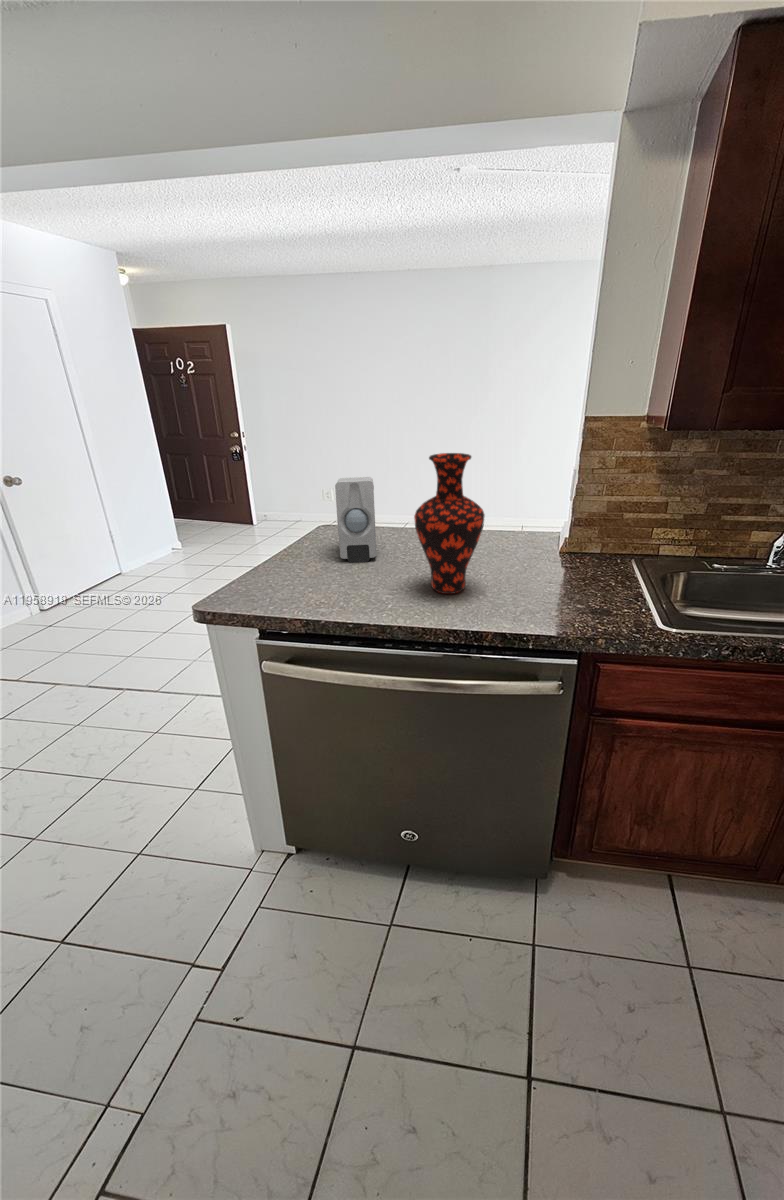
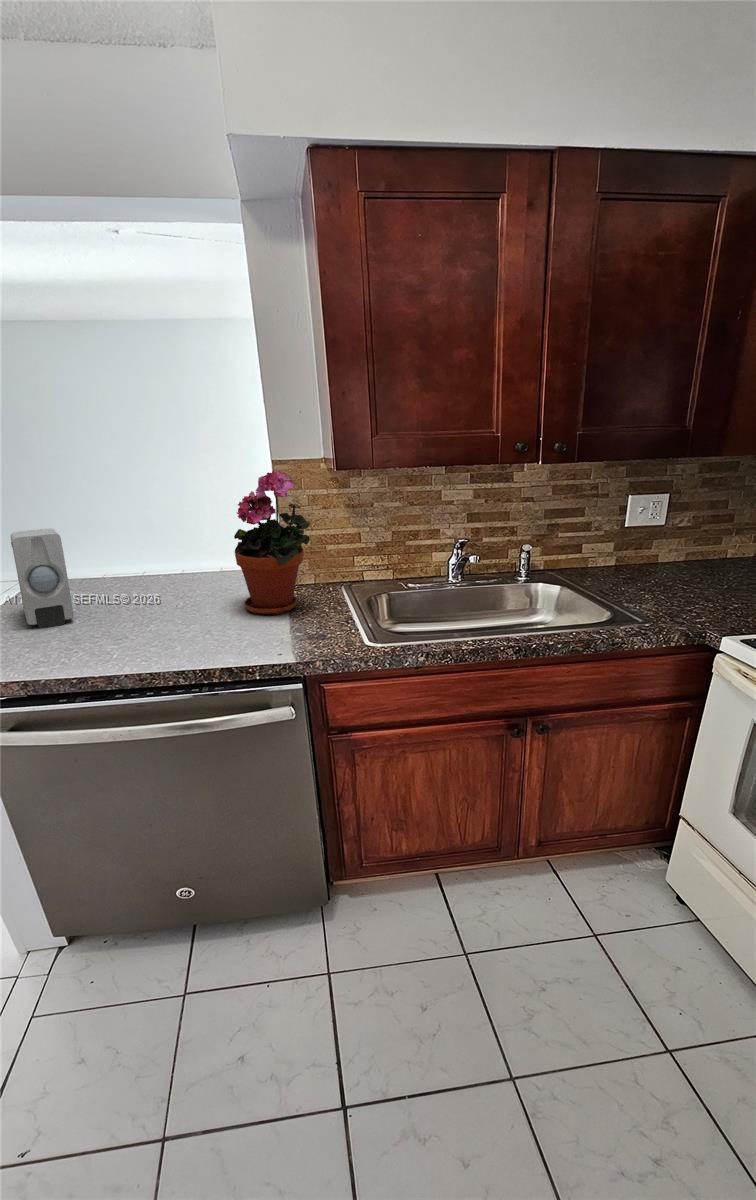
potted plant: none [526,428,613,579] -> present [234,471,310,615]
vase: present [414,453,484,594] -> none [120,500,195,644]

